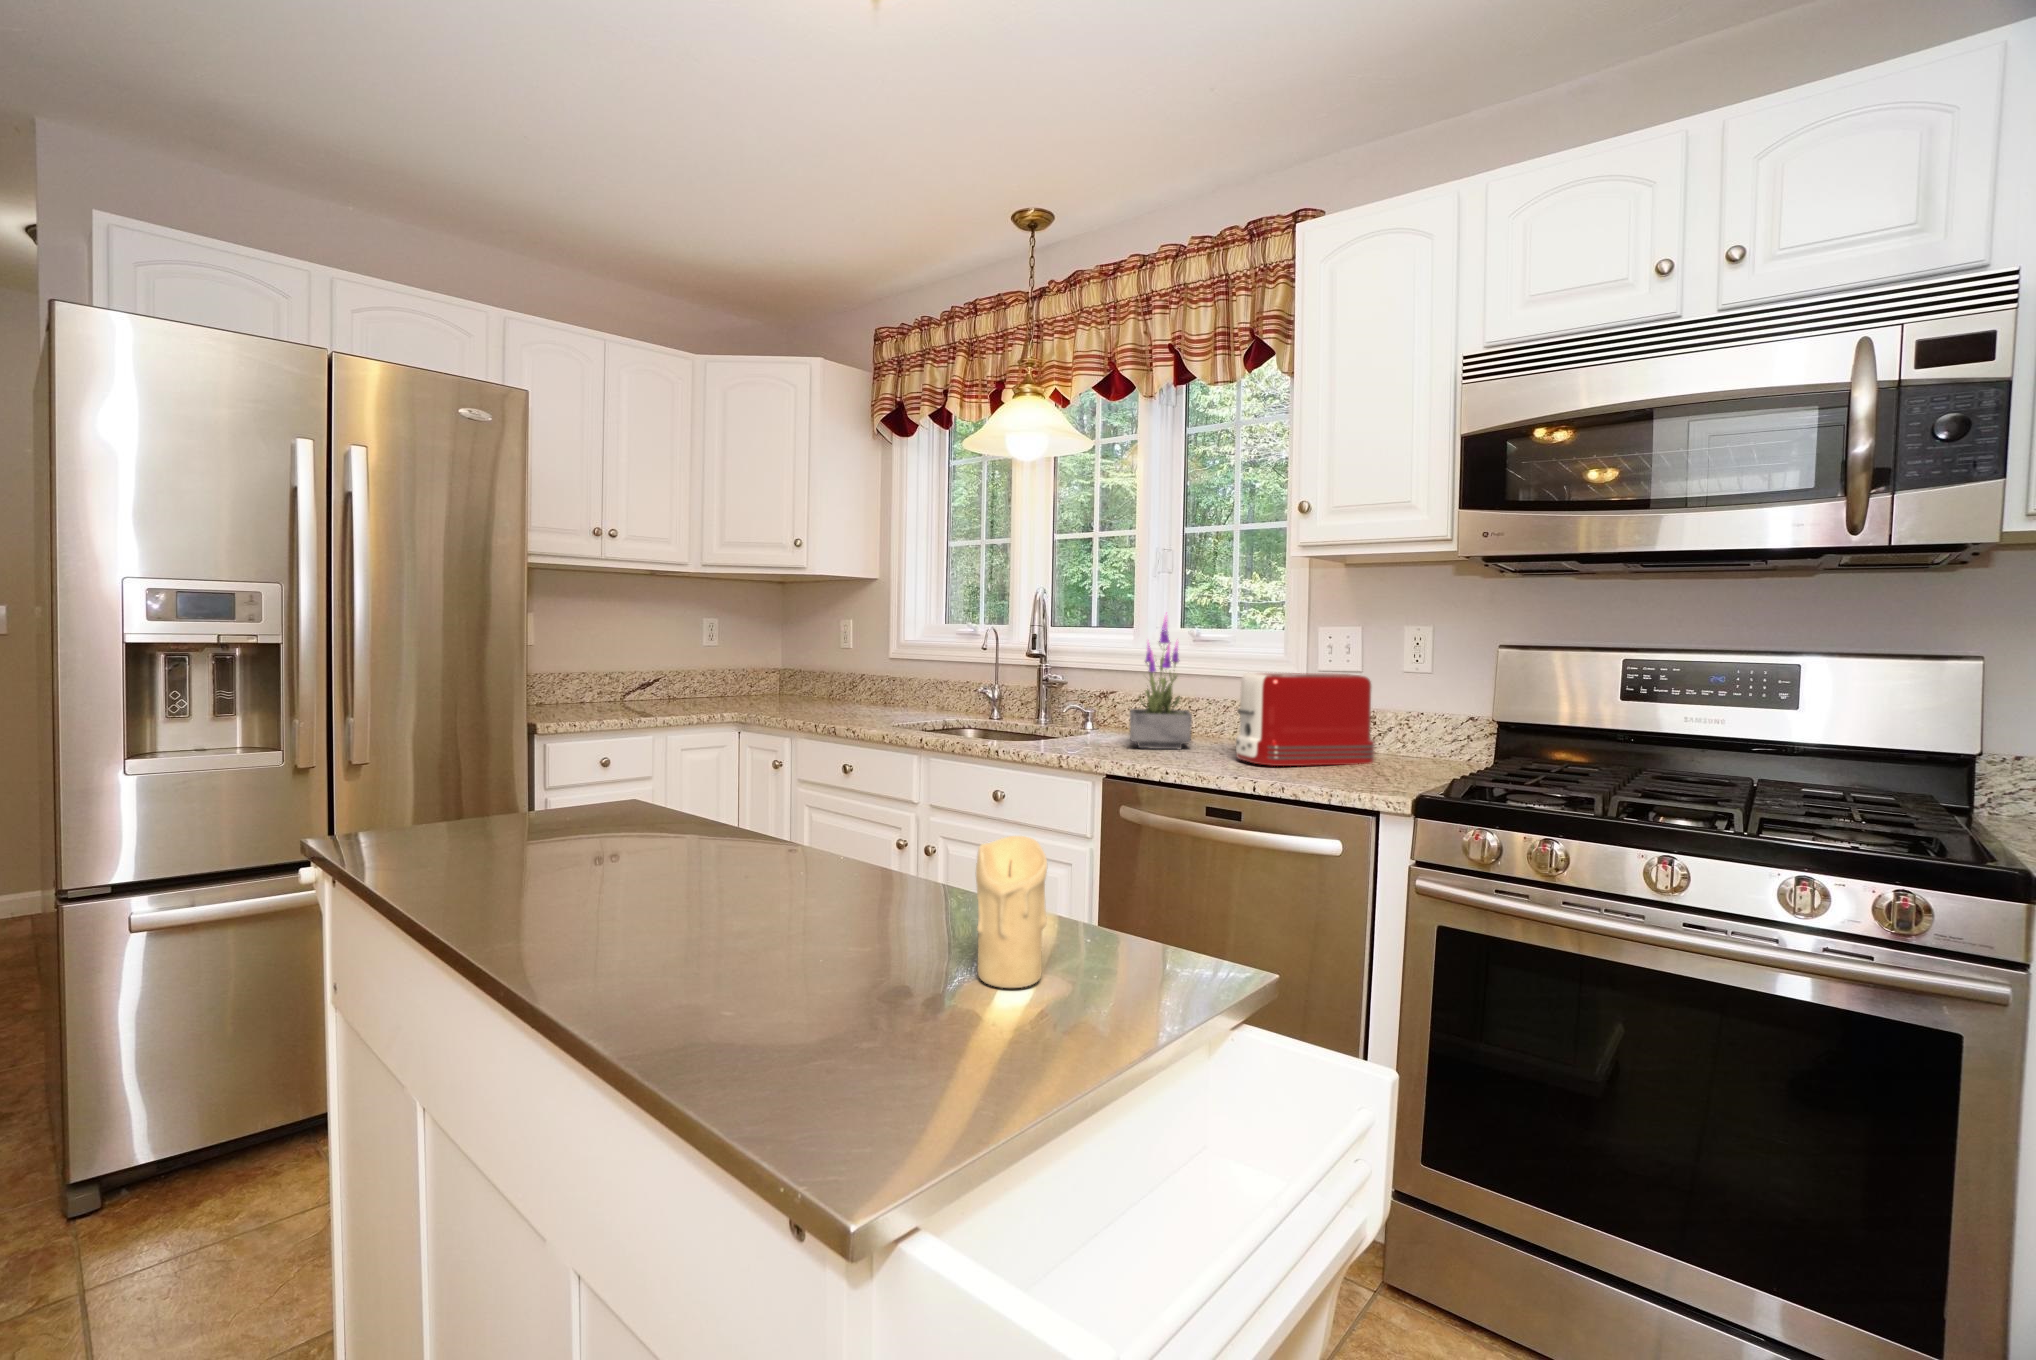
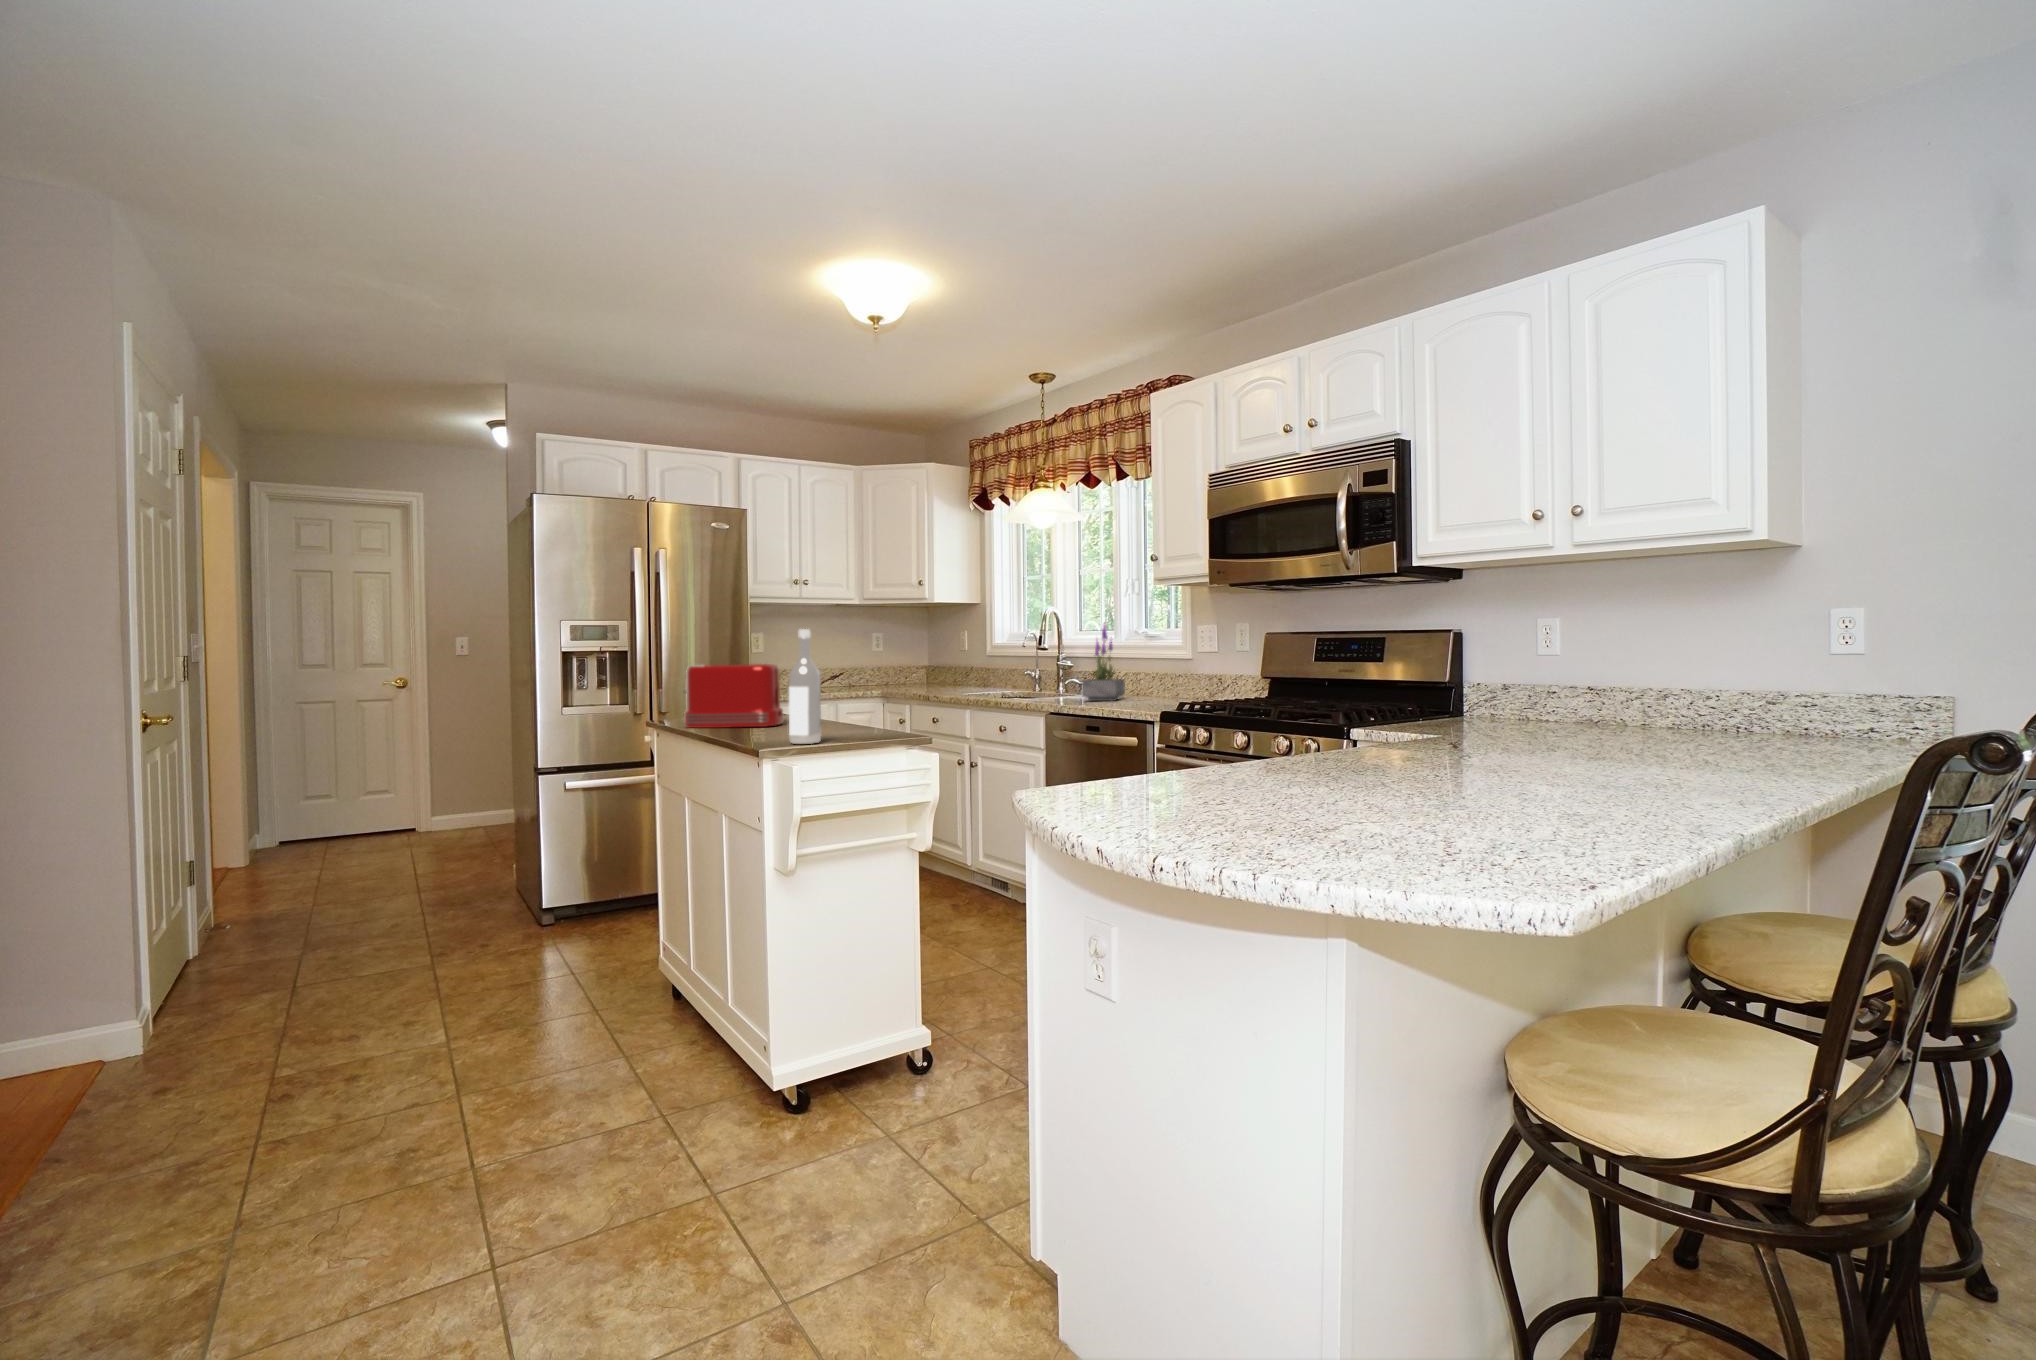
wine bottle: none [806,632,913,1034] -> present [789,629,821,744]
toaster: present [1236,673,1375,766] -> present [684,664,783,728]
candle: present [976,836,1047,988] -> none [849,696,872,741]

